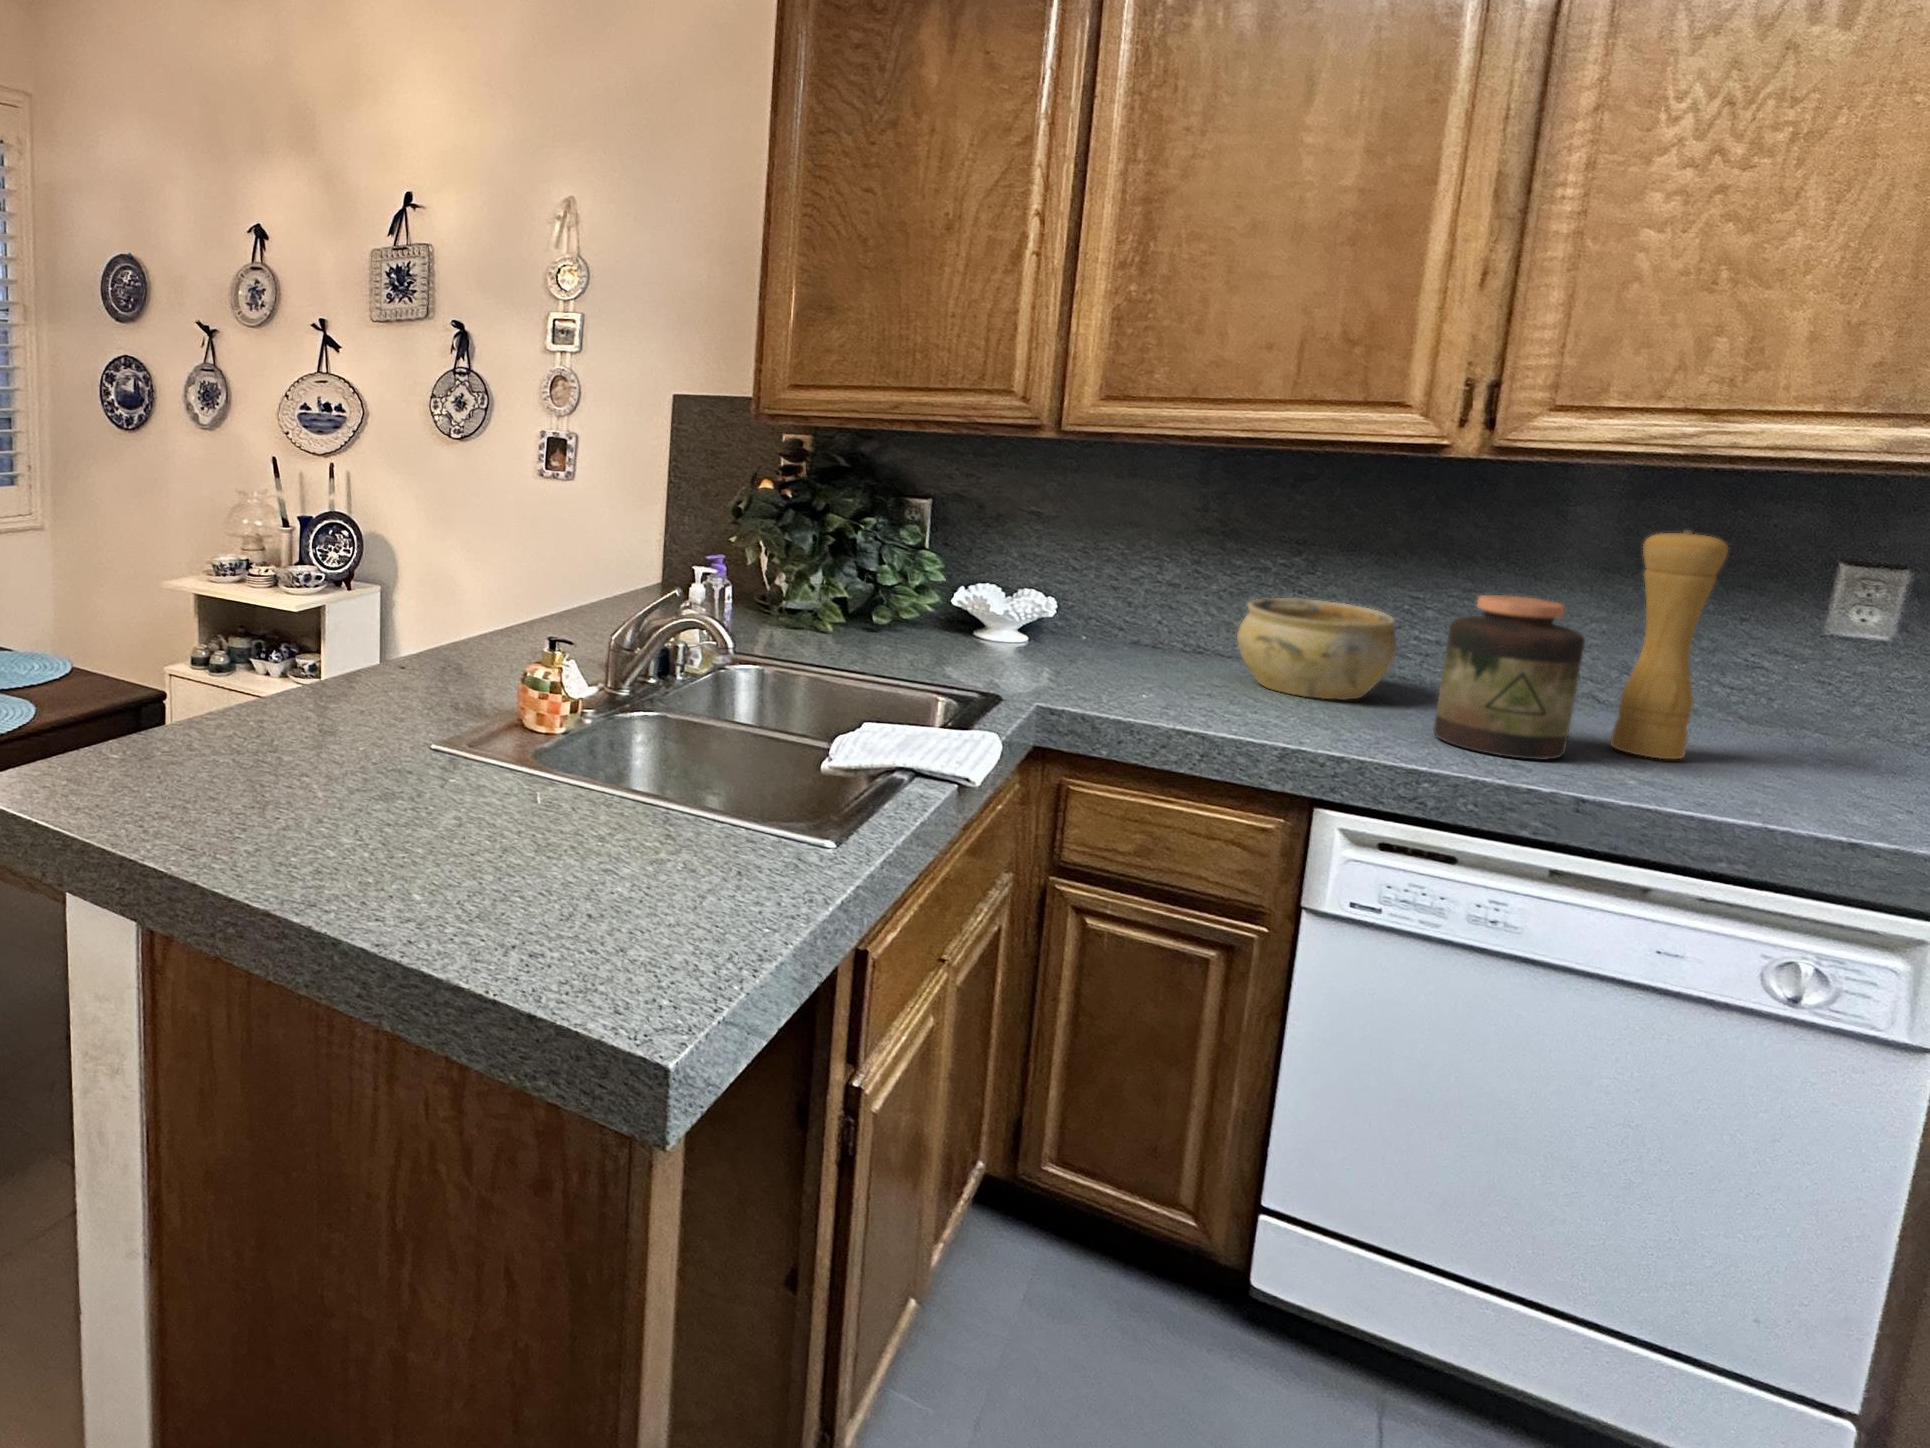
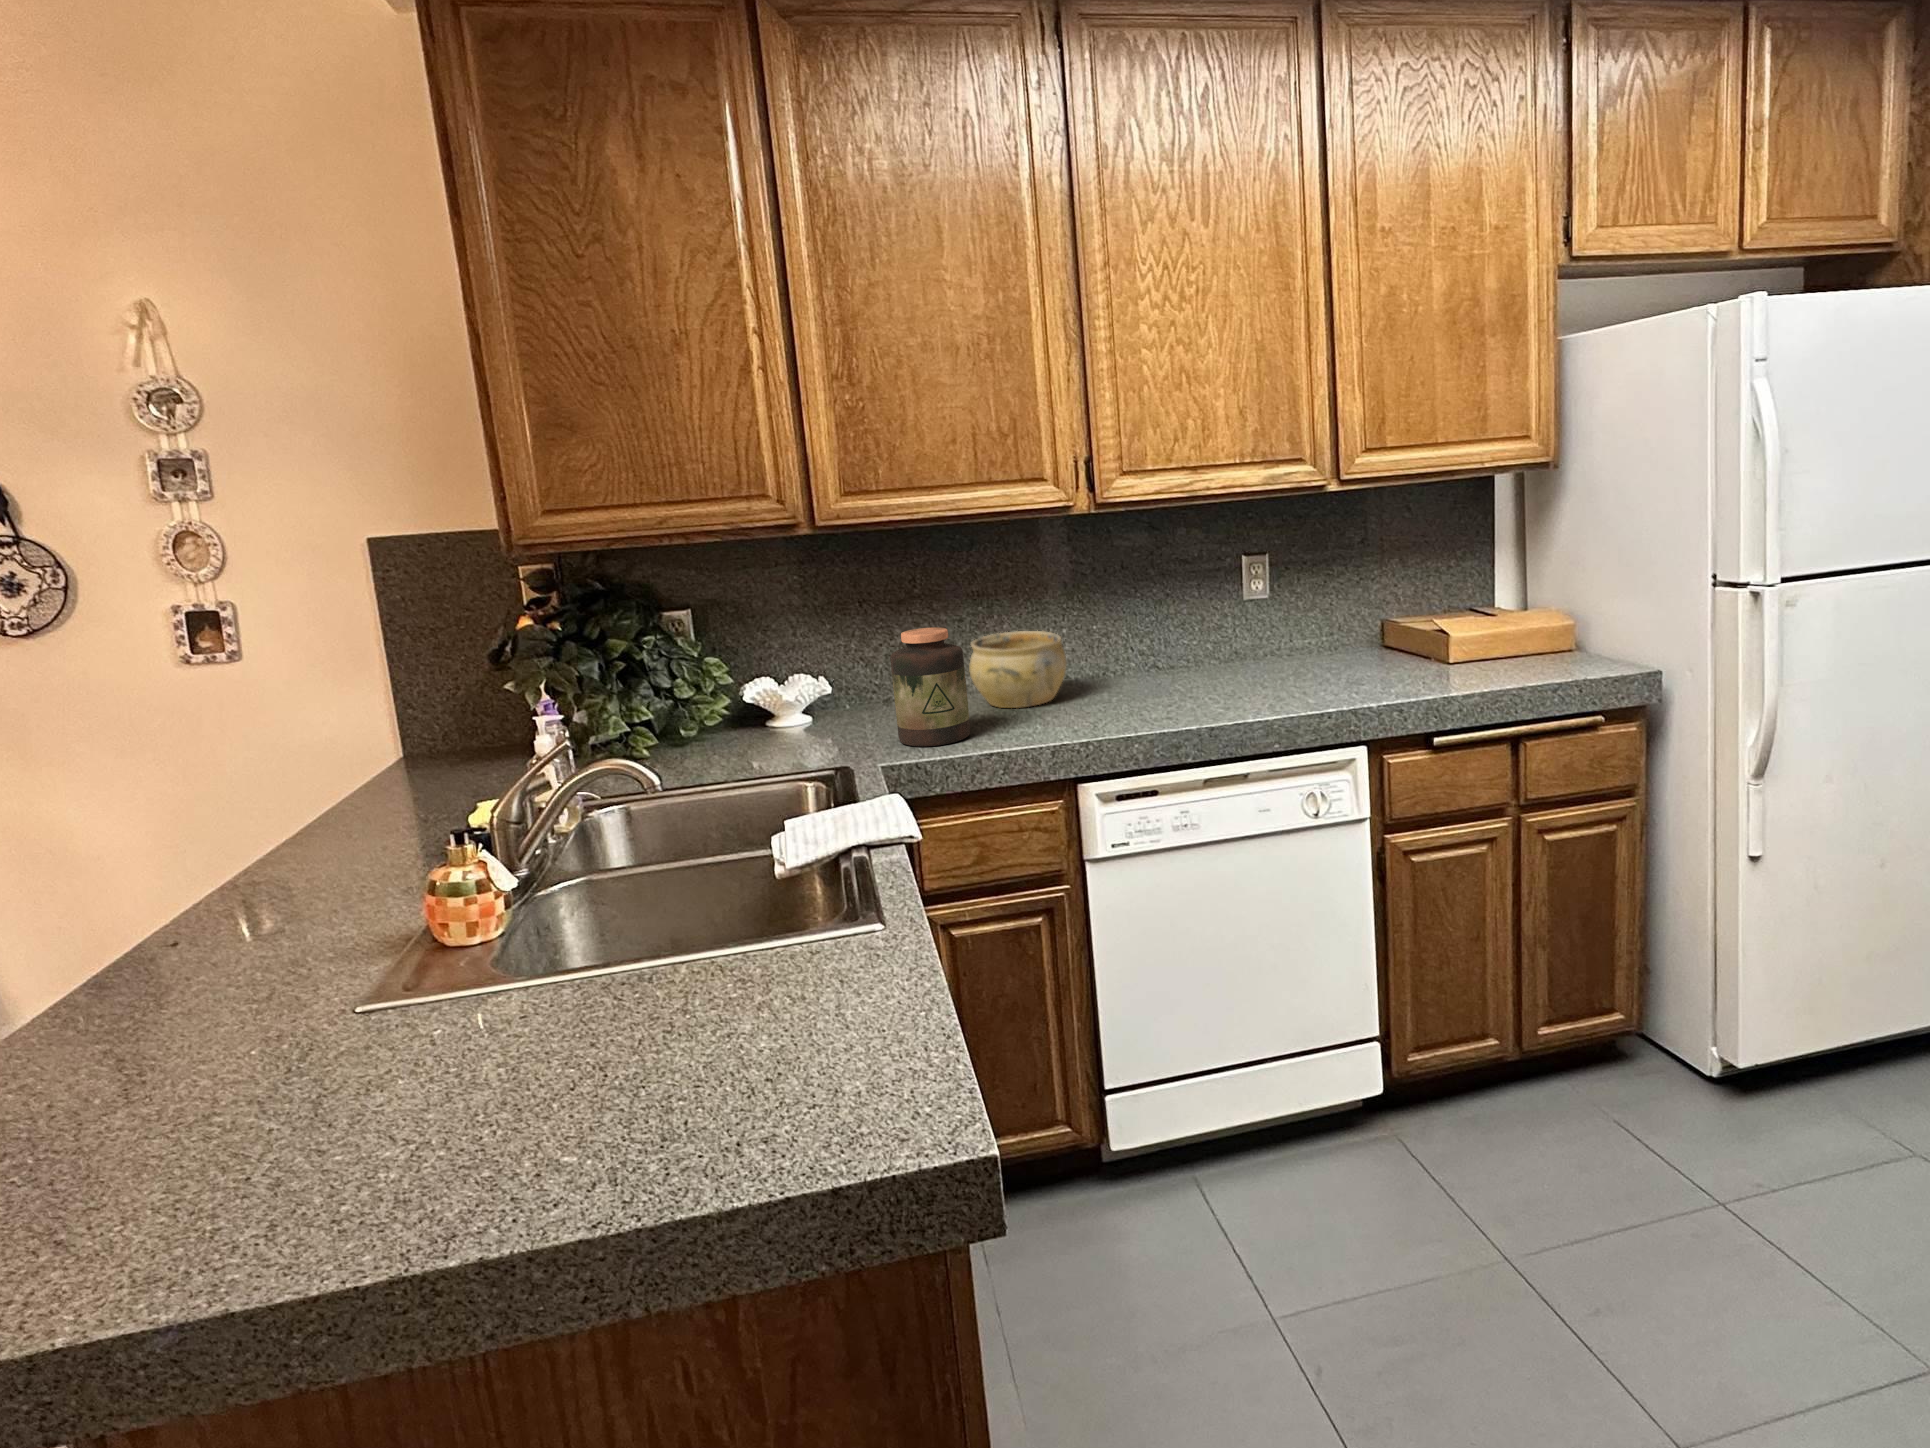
pepper mill: present [1611,530,1728,759] -> none [1179,543,1222,693]
jar: present [1434,595,1585,760] -> present [890,627,970,746]

